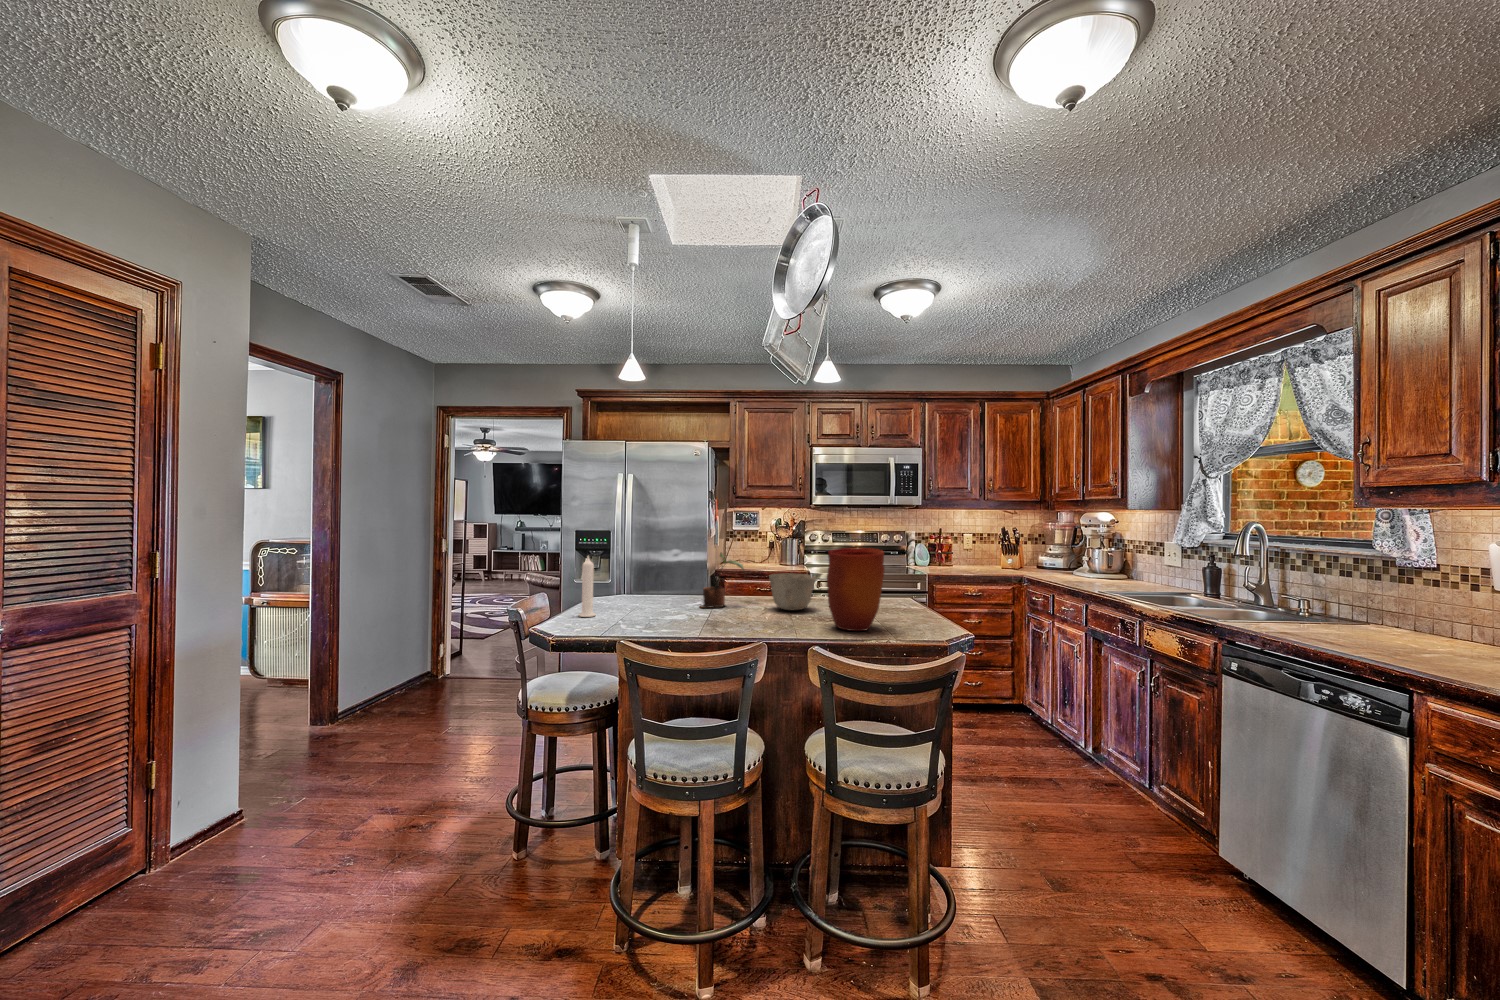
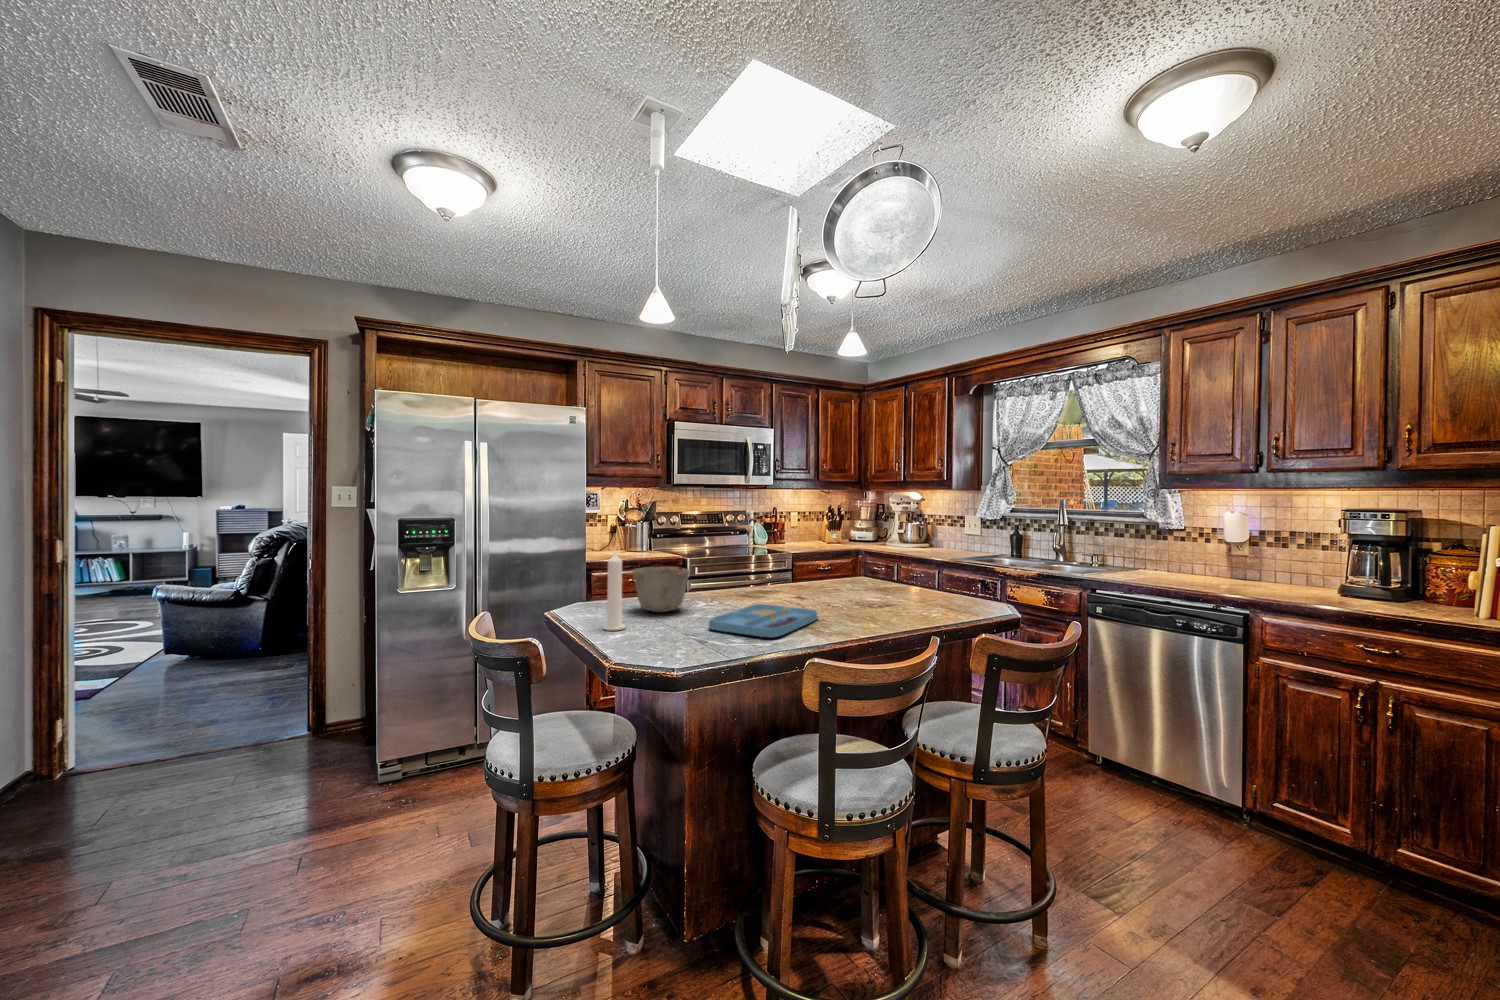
vase: present [827,548,885,631] -> none [883,528,941,611]
potted plant: present [701,553,744,608] -> none [705,539,752,604]
ceramic bowl: present [769,573,816,610] -> present [633,567,690,612]
tray: none [641,610,745,634] -> present [709,604,818,637]

